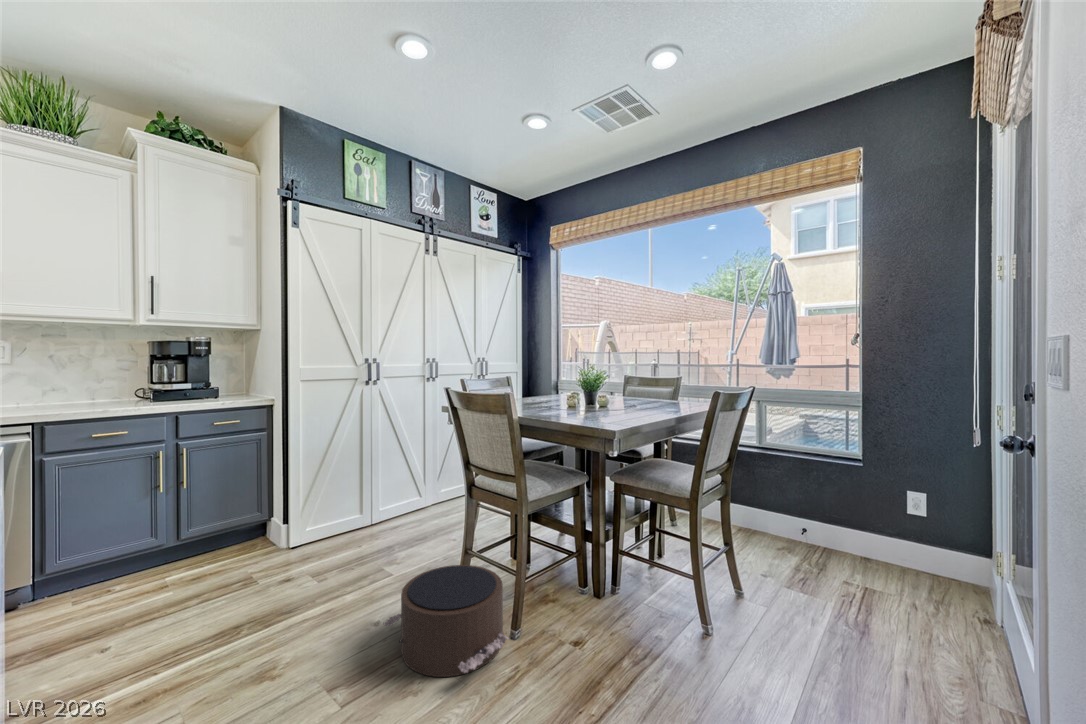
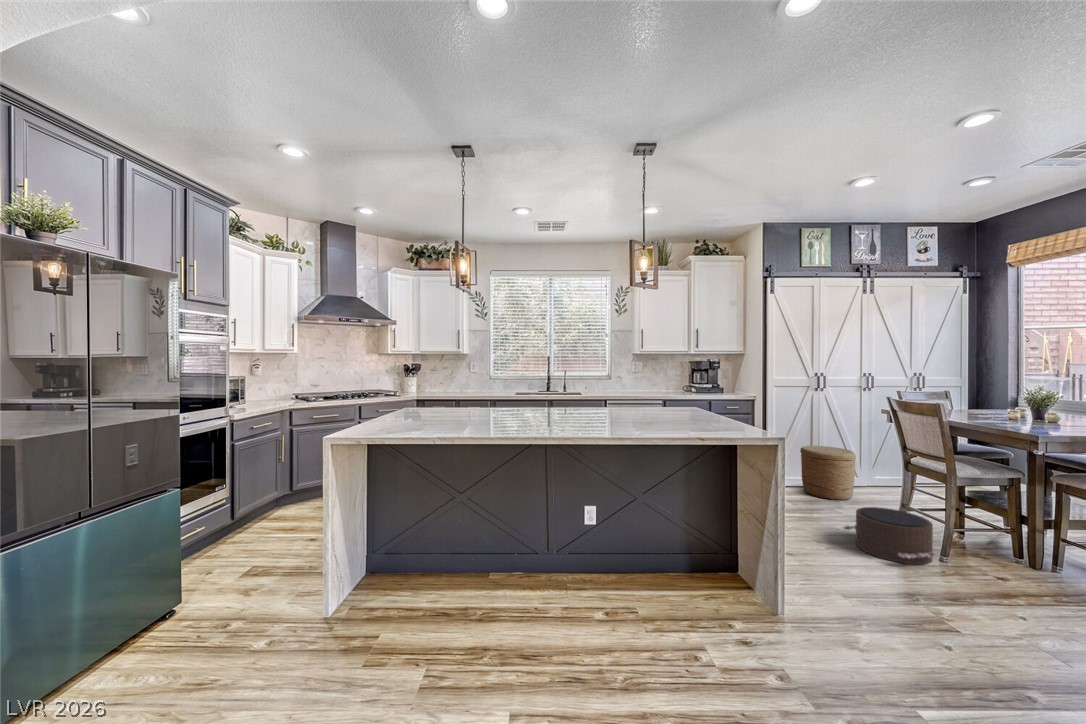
woven basket: none [342,465,416,550] -> present [800,446,856,500]

